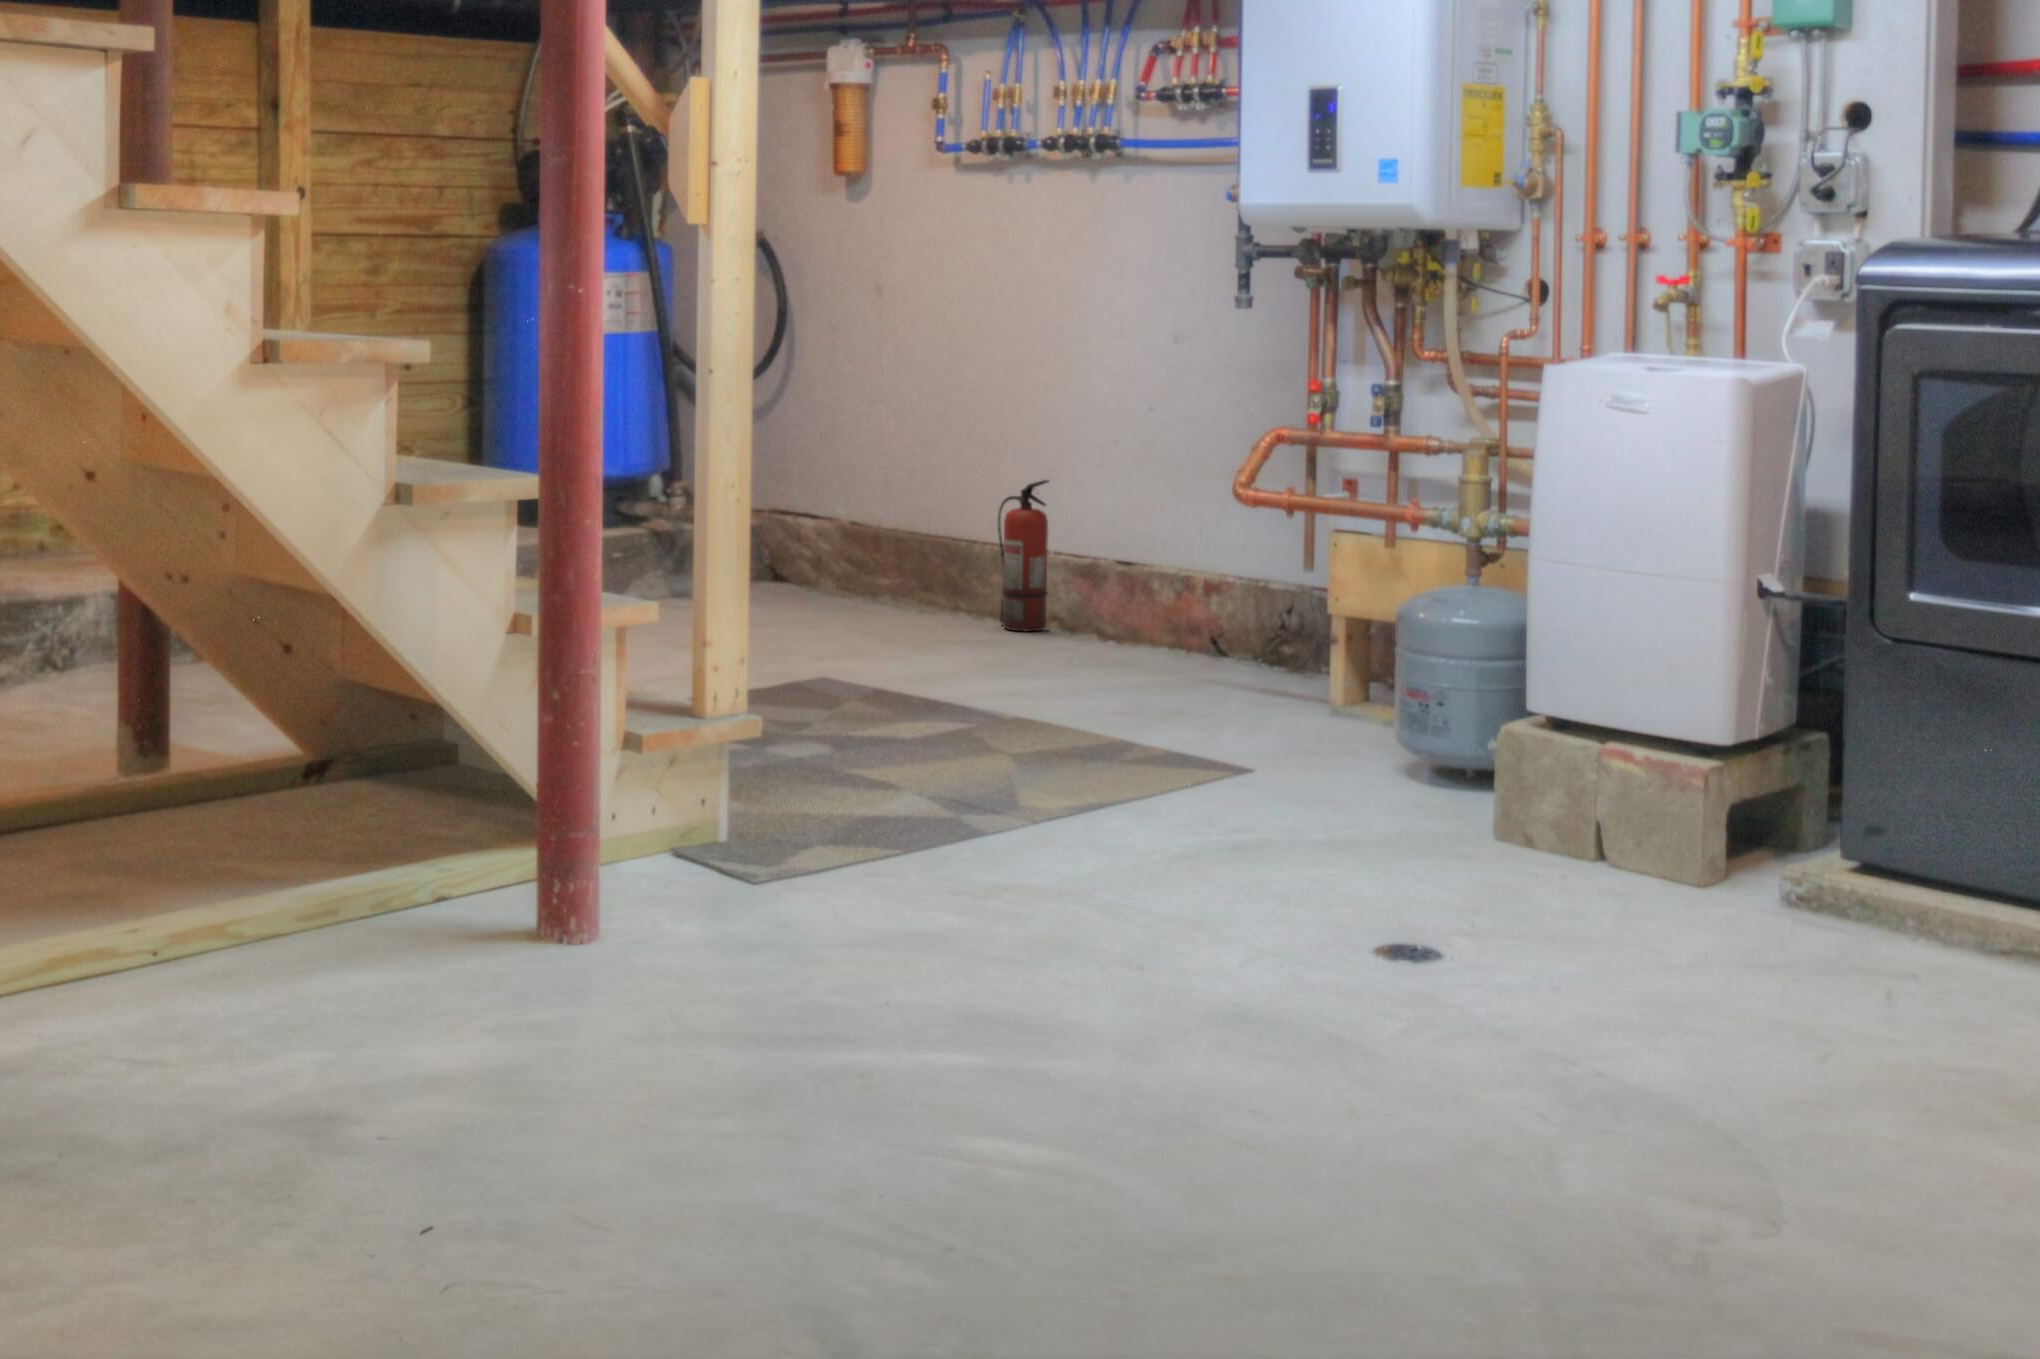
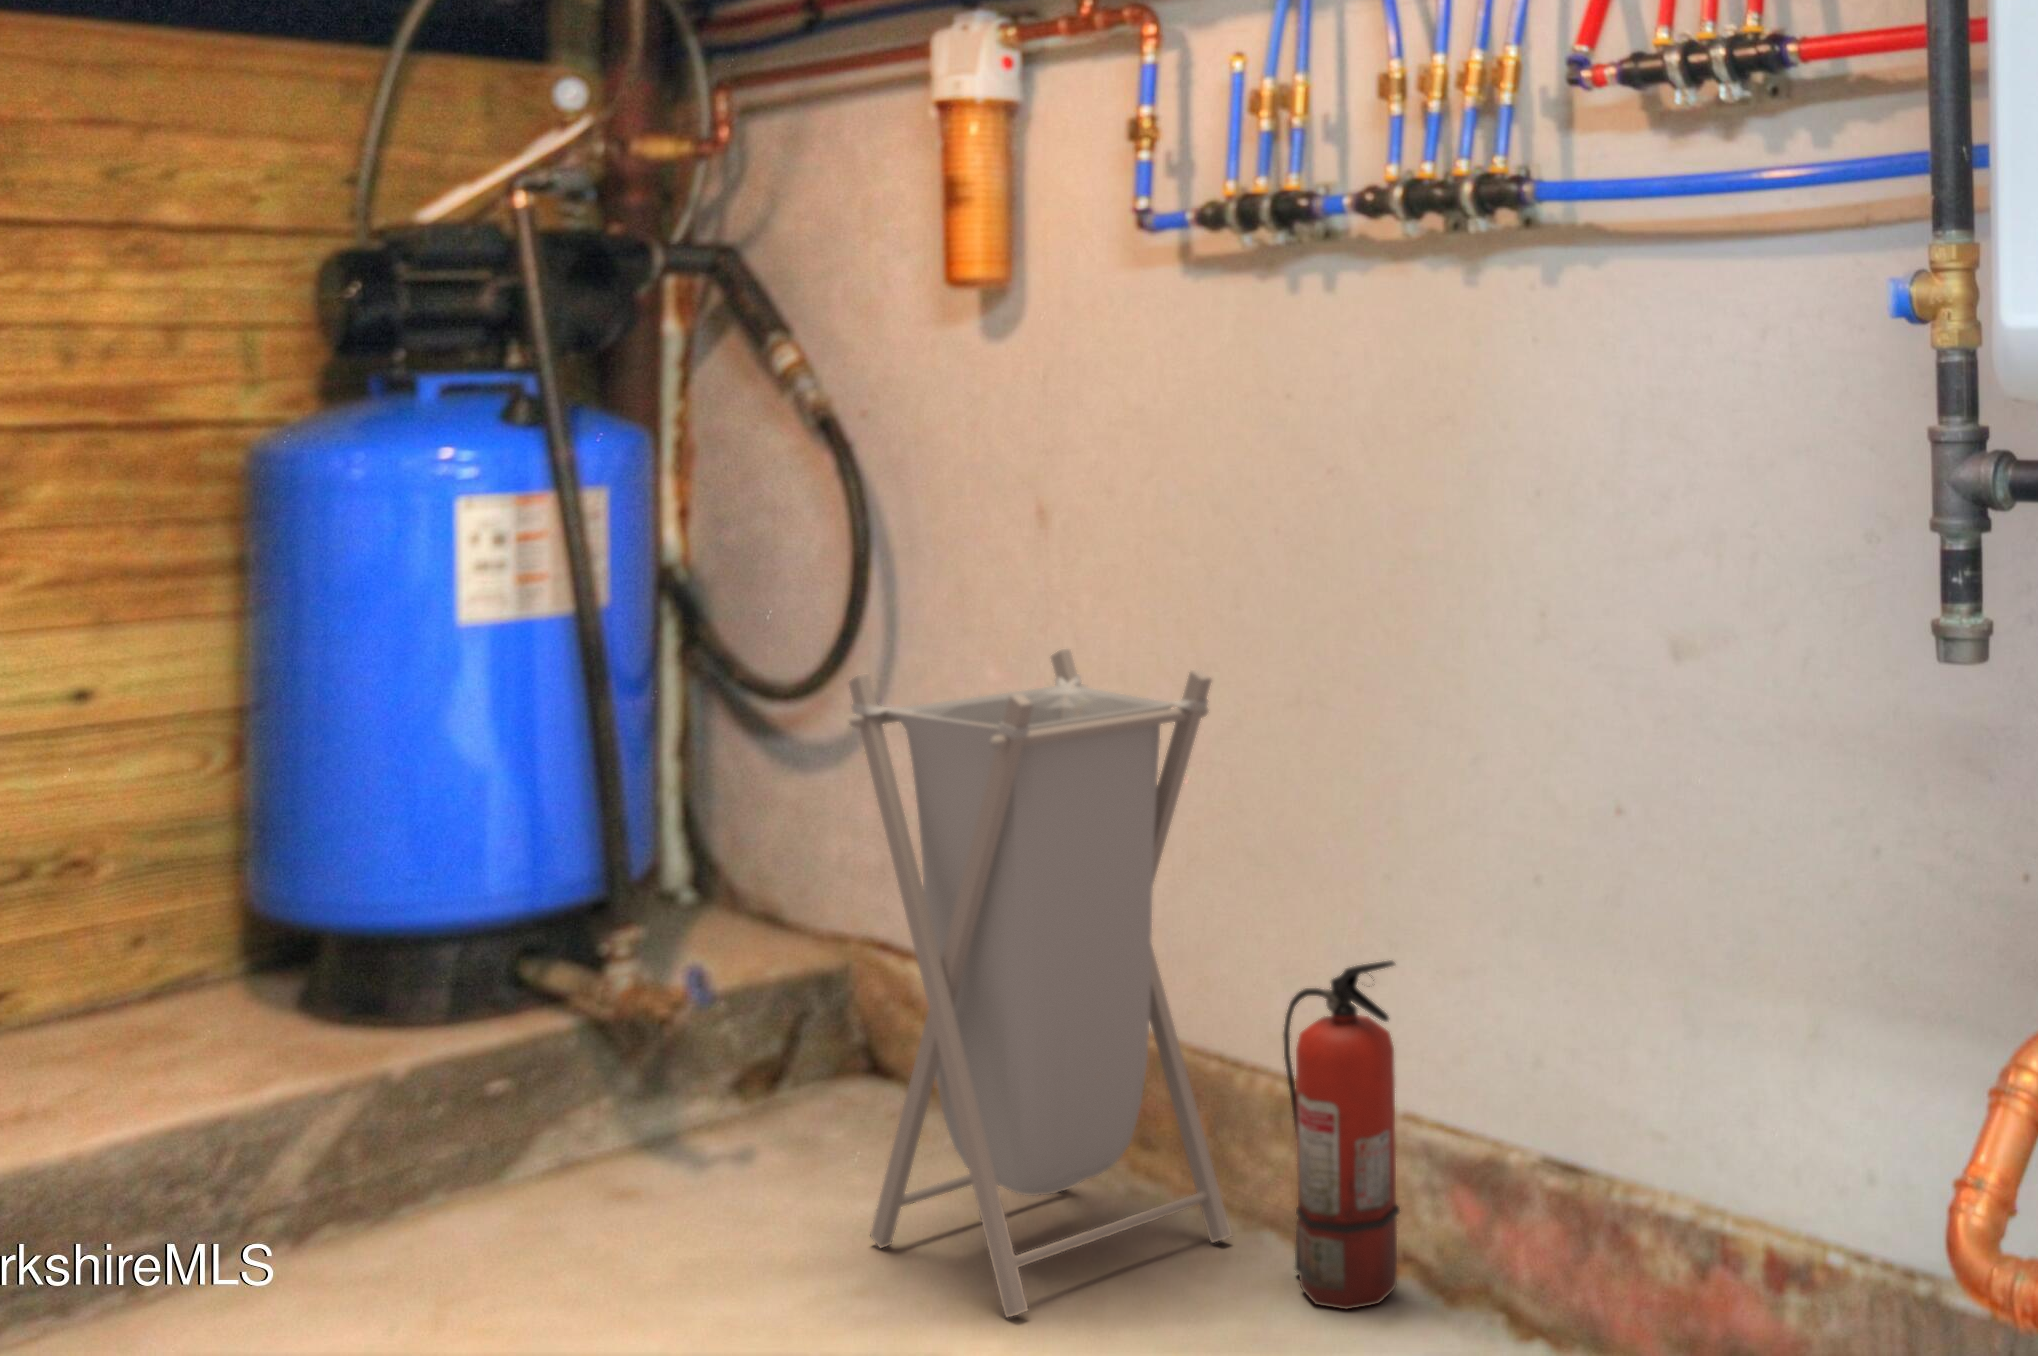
laundry hamper: none [803,351,971,629] -> present [849,649,1231,1317]

